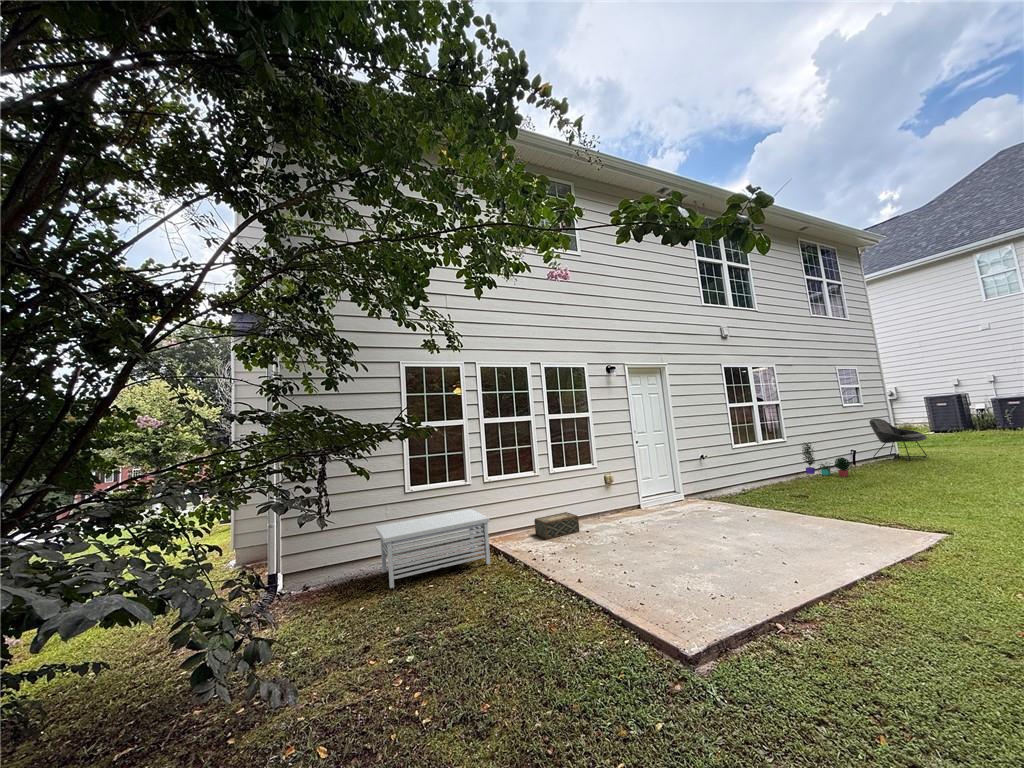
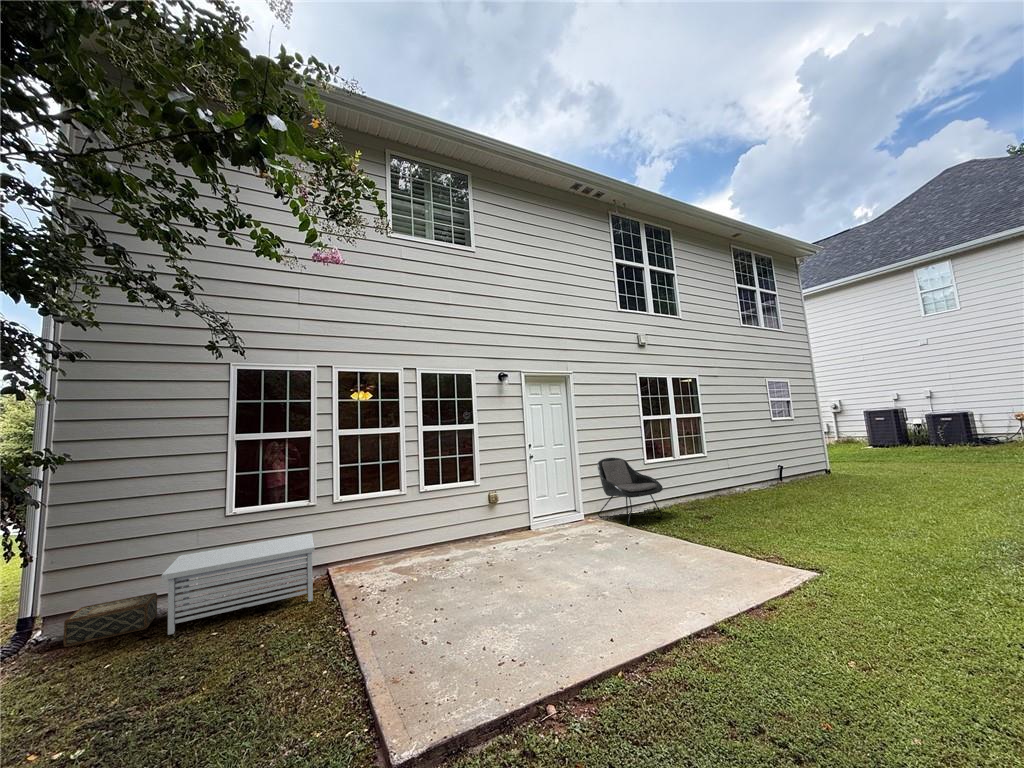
lounge chair: present [869,419,927,461] -> present [597,458,663,526]
potted plant: present [802,443,850,477] -> none [721,457,768,495]
woven basket: present [534,512,579,539] -> present [64,593,157,647]

